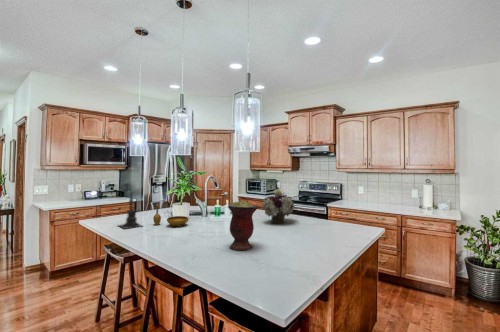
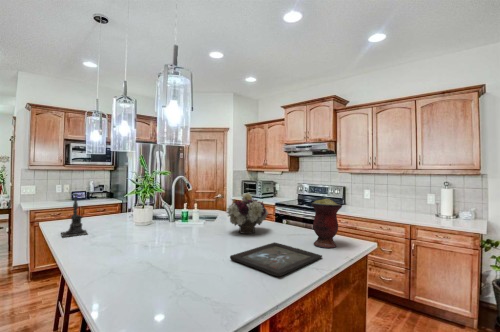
vase: present [228,201,258,250] -> present [311,199,342,248]
decorative bowl: present [153,204,188,226] -> none [100,209,140,235]
tray: none [282,229,351,251] -> present [230,242,322,276]

